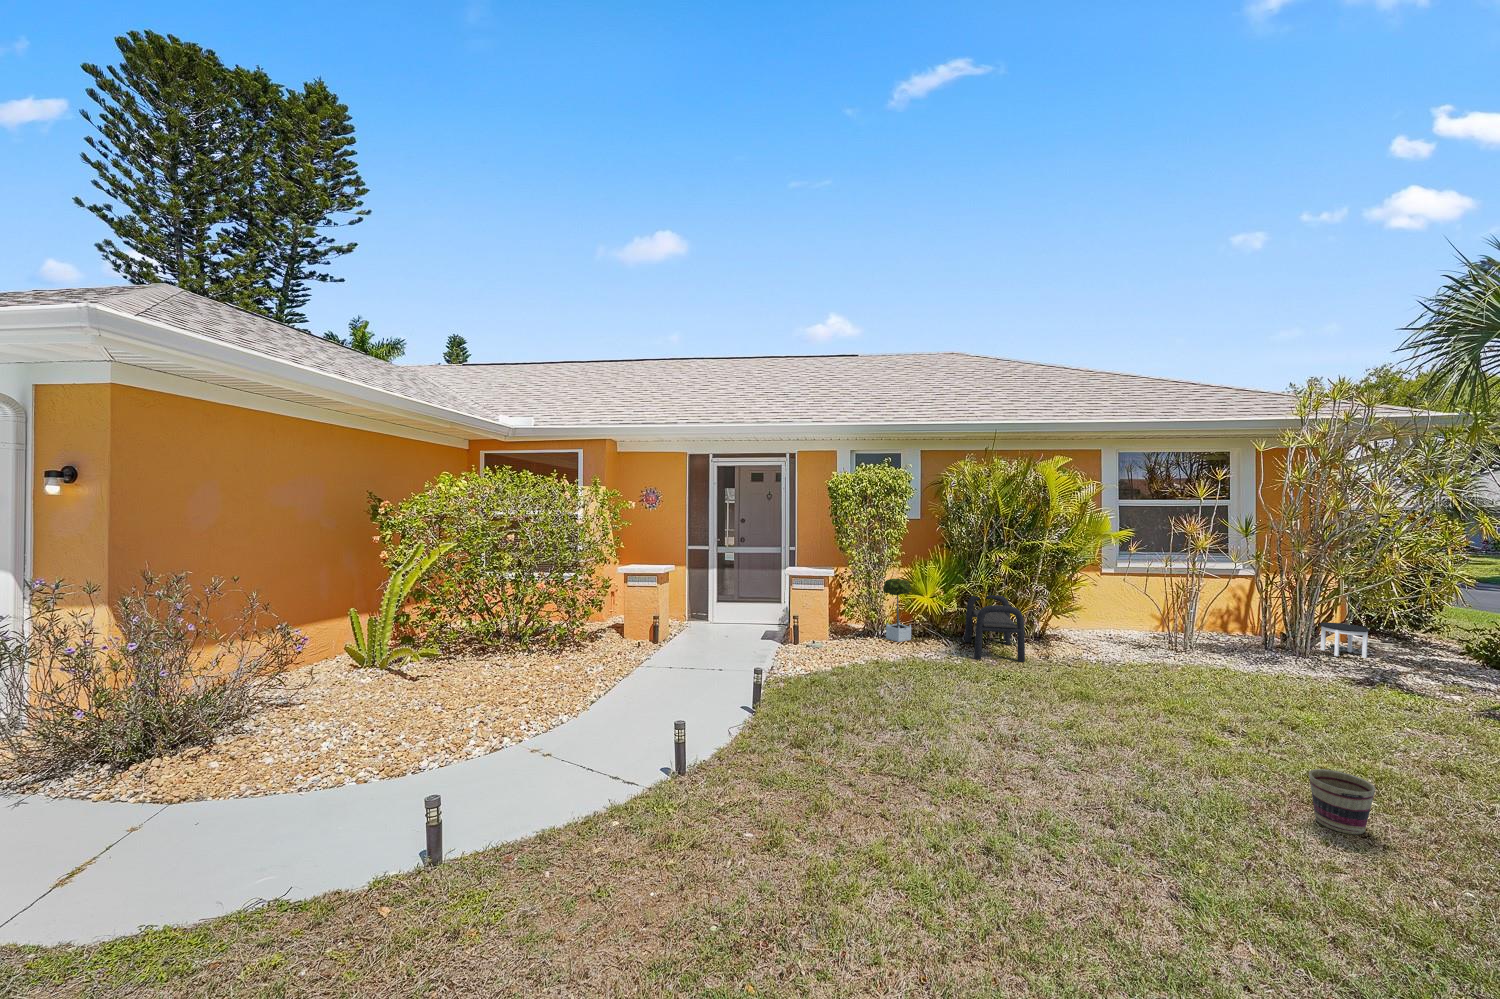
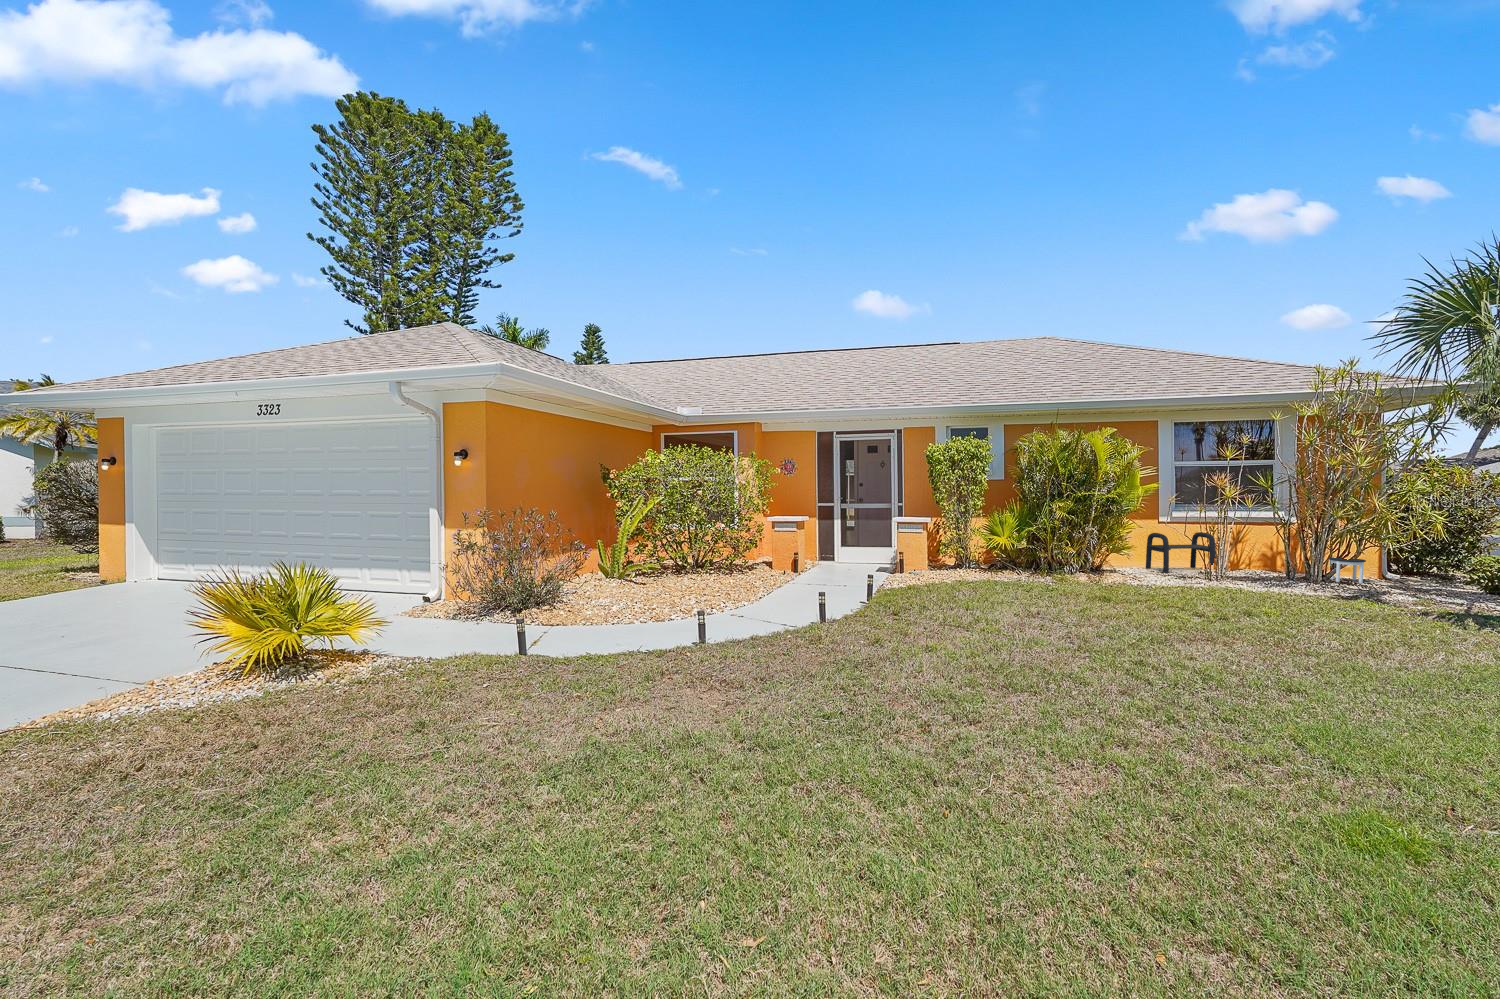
potted tree: present [883,578,912,642] -> none [968,522,991,571]
bench: present [965,595,1025,662] -> present [1146,532,1215,573]
basket: present [1309,769,1375,834] -> none [1191,606,1224,637]

